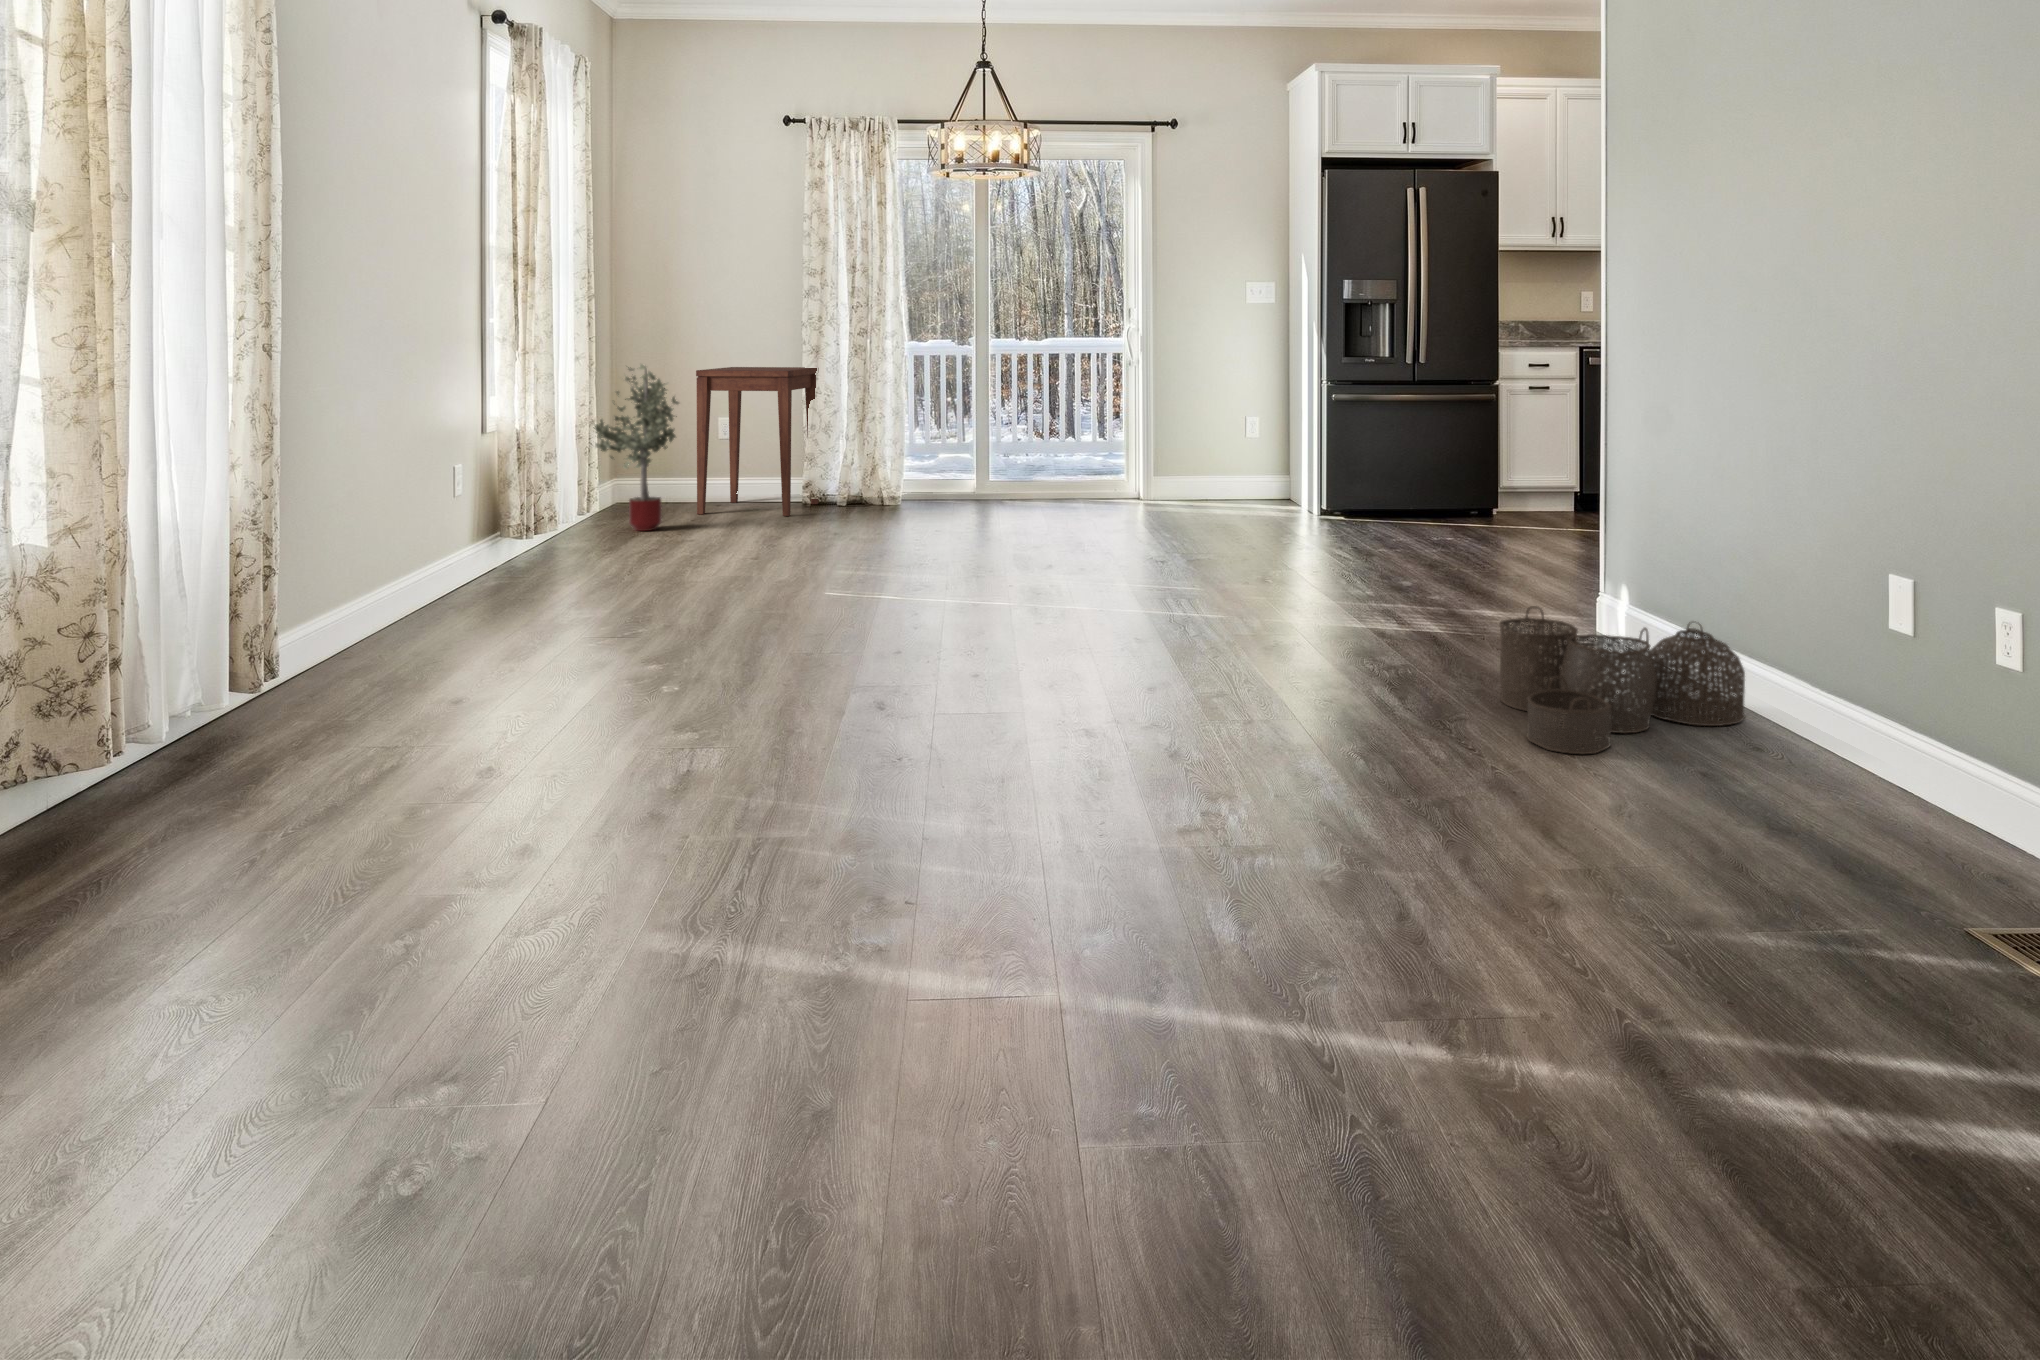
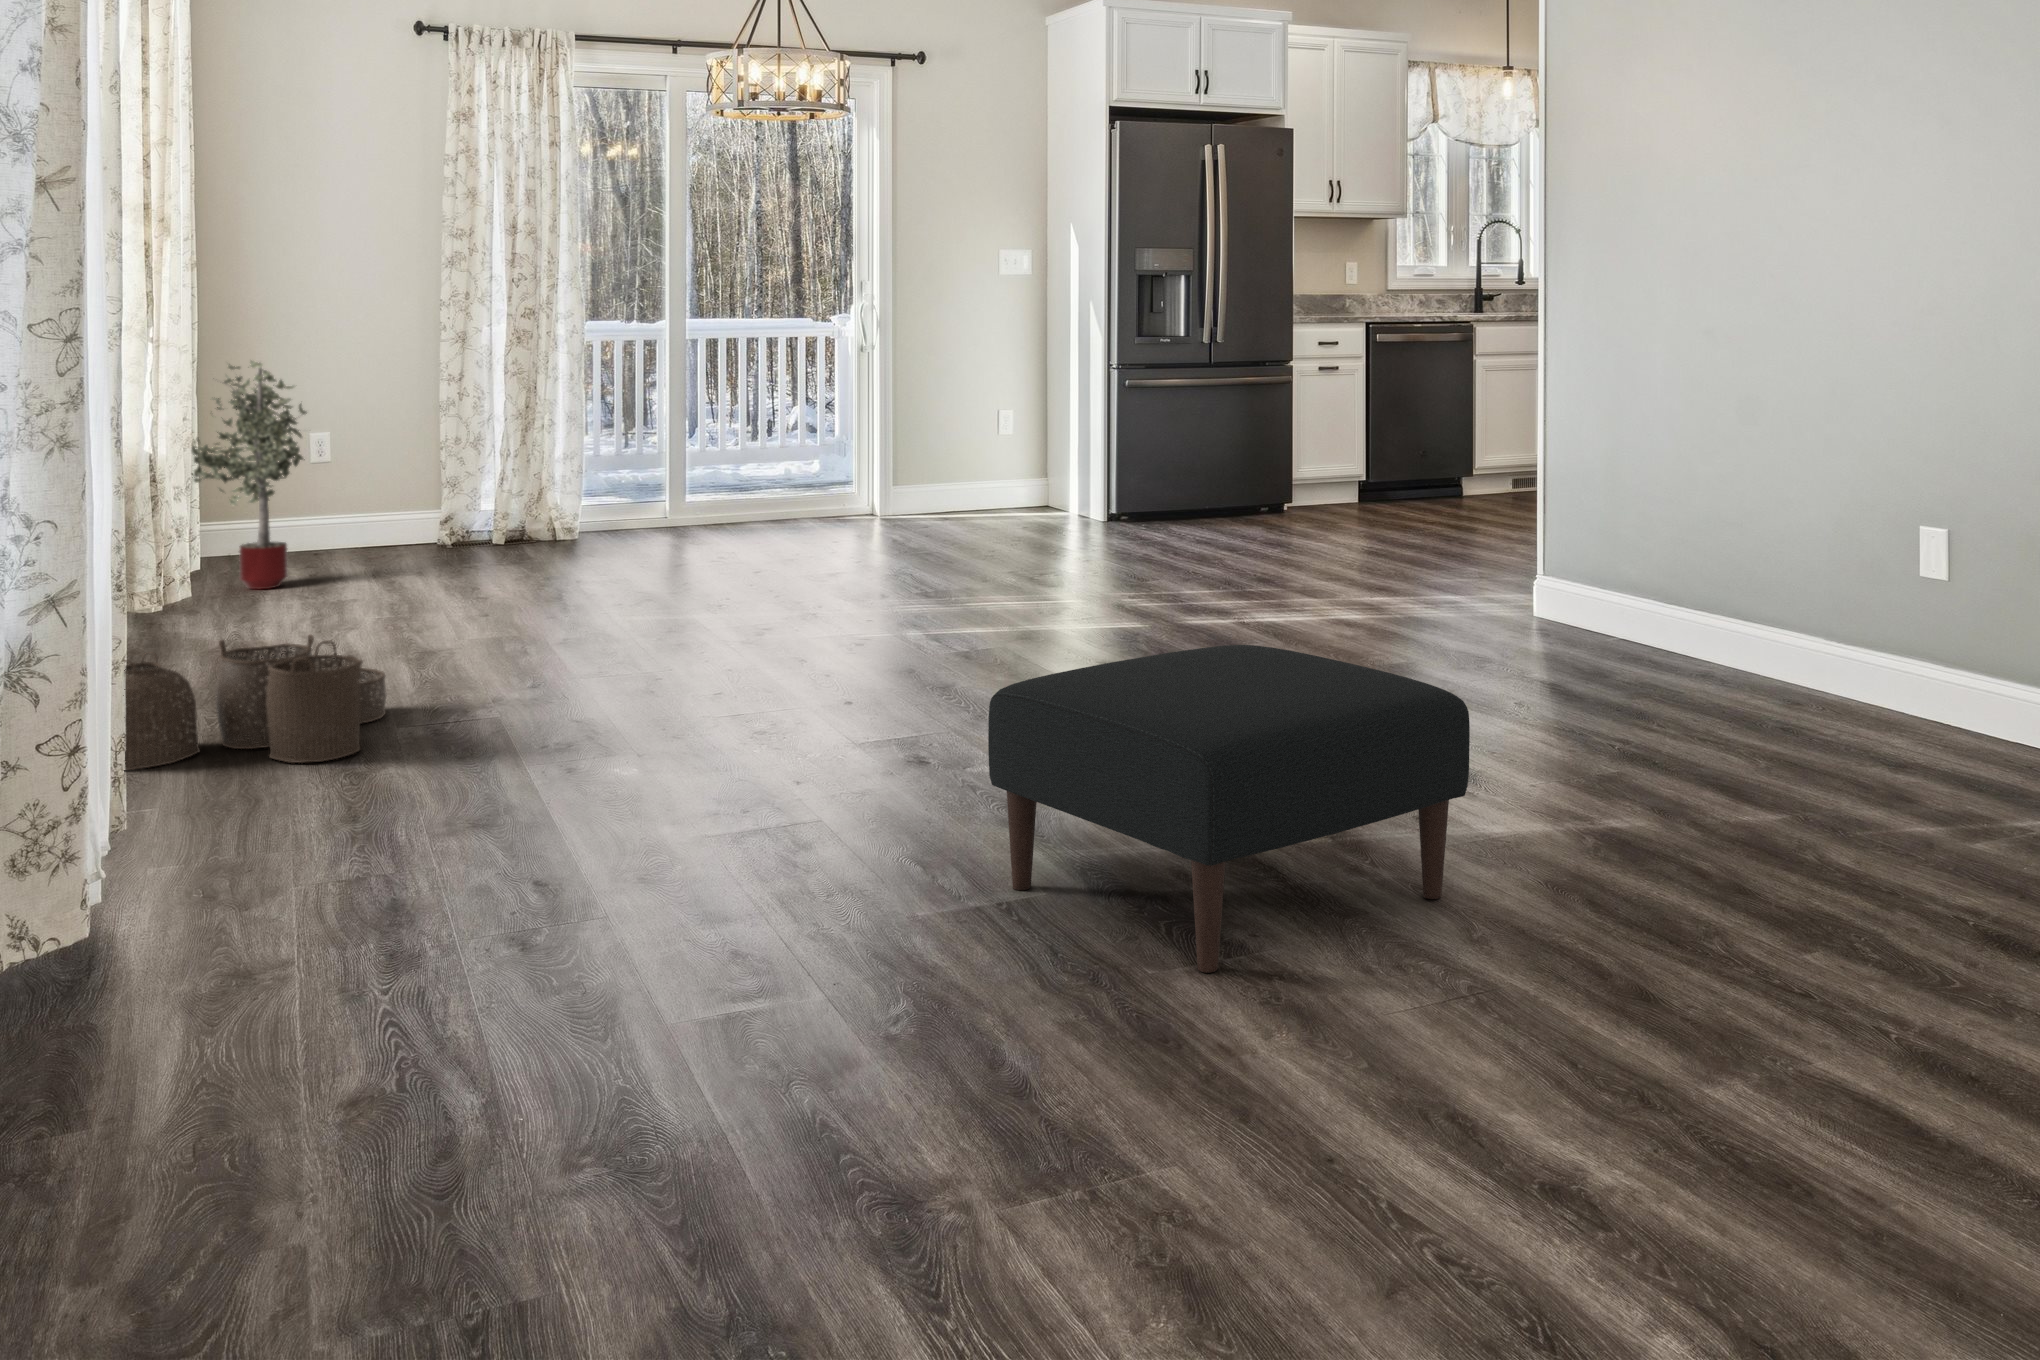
side table: present [696,367,819,516] -> none [305,359,464,563]
woven basket: present [1499,606,1745,754] -> present [122,634,386,770]
ottoman: none [826,617,1231,924] -> present [988,645,1470,973]

